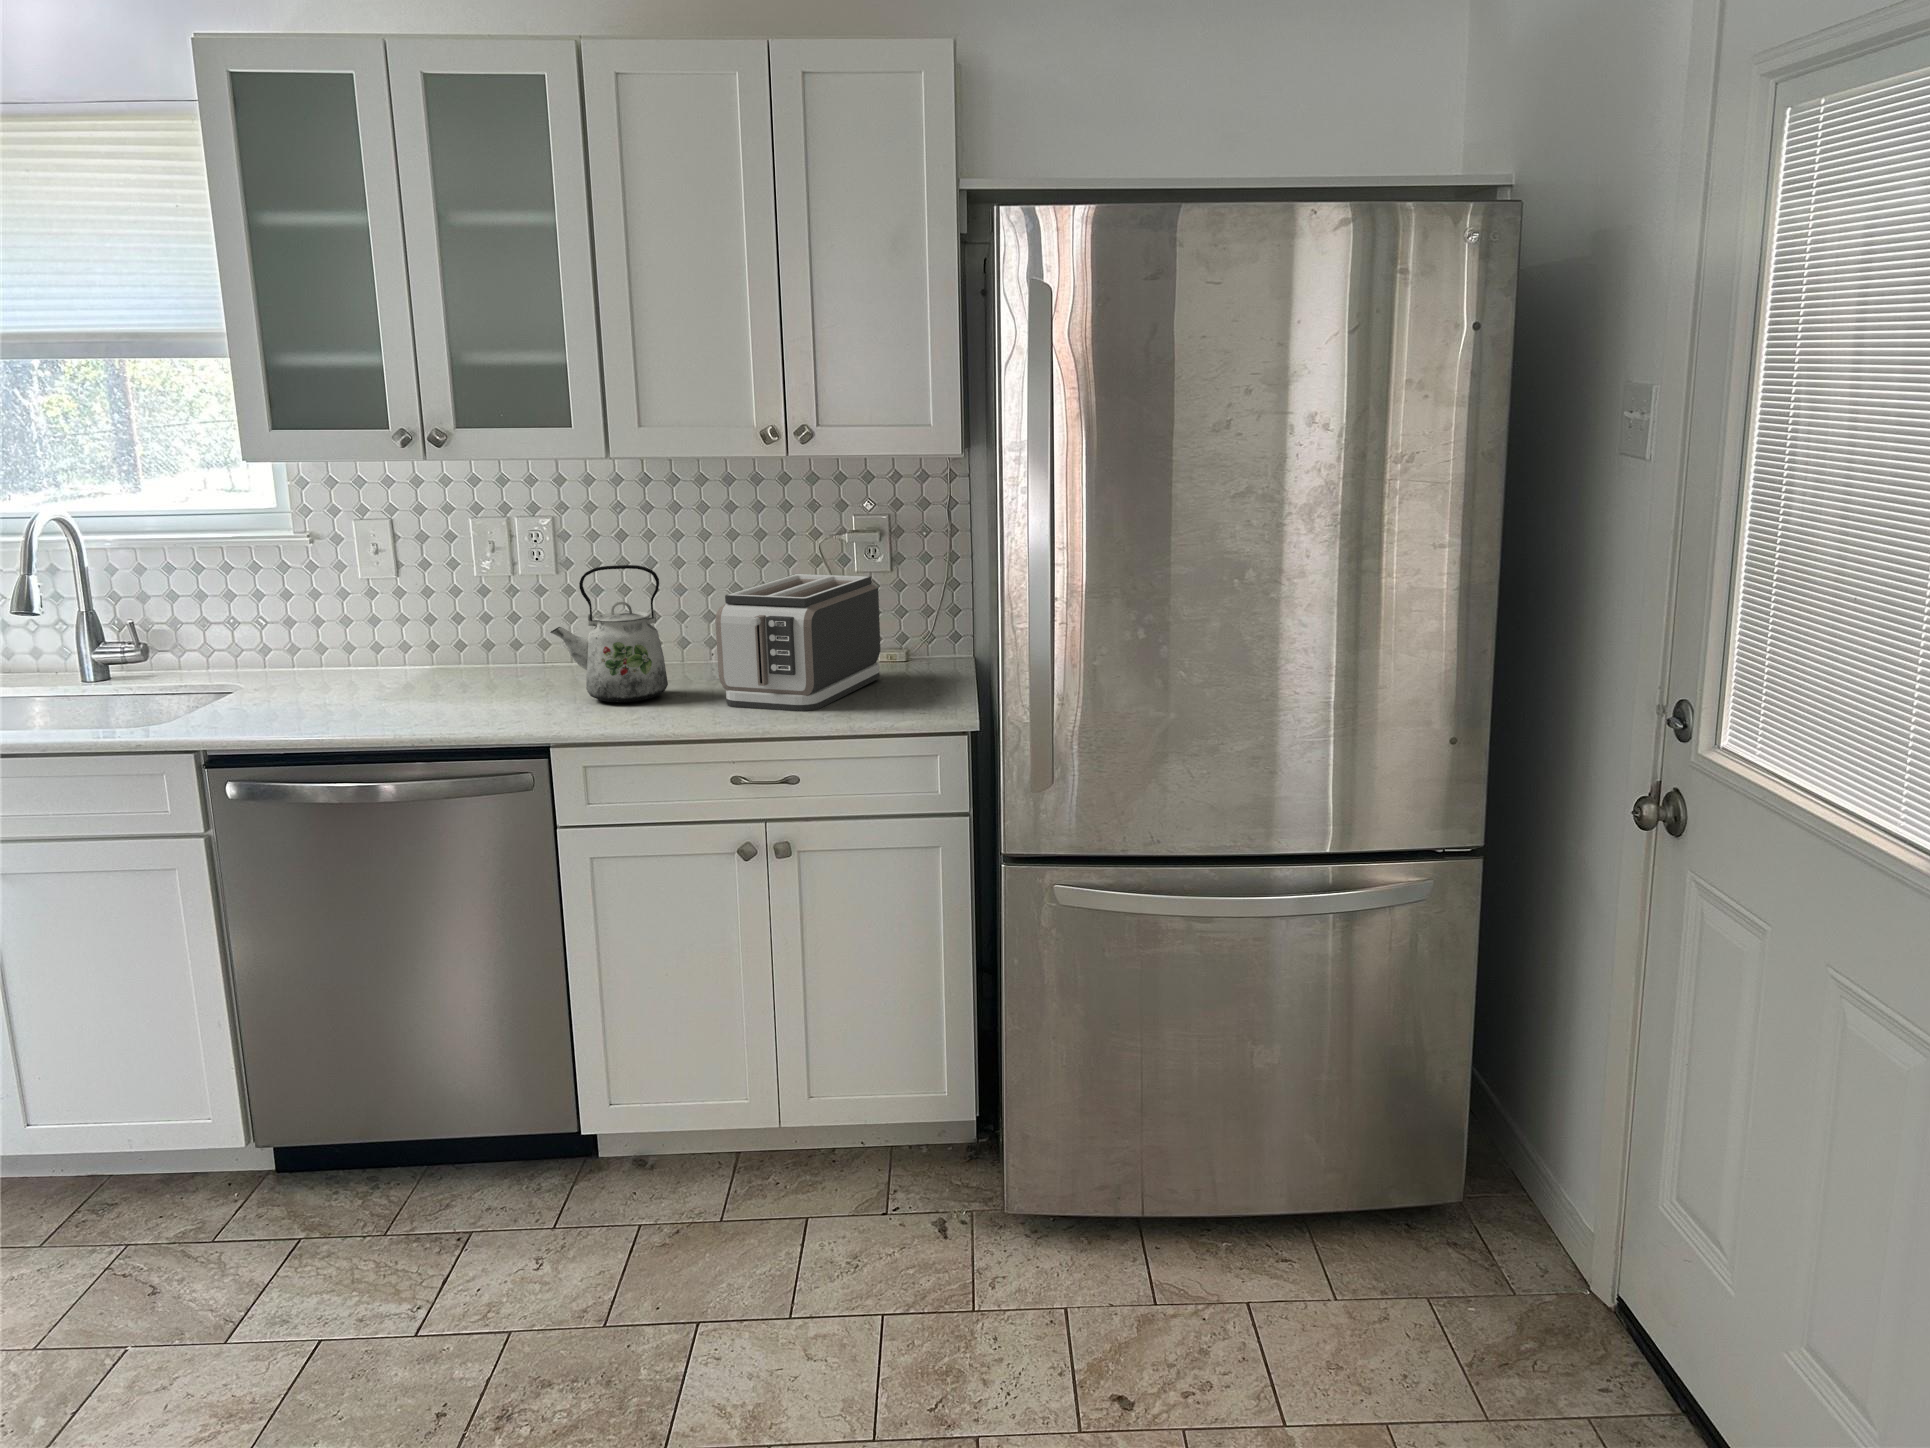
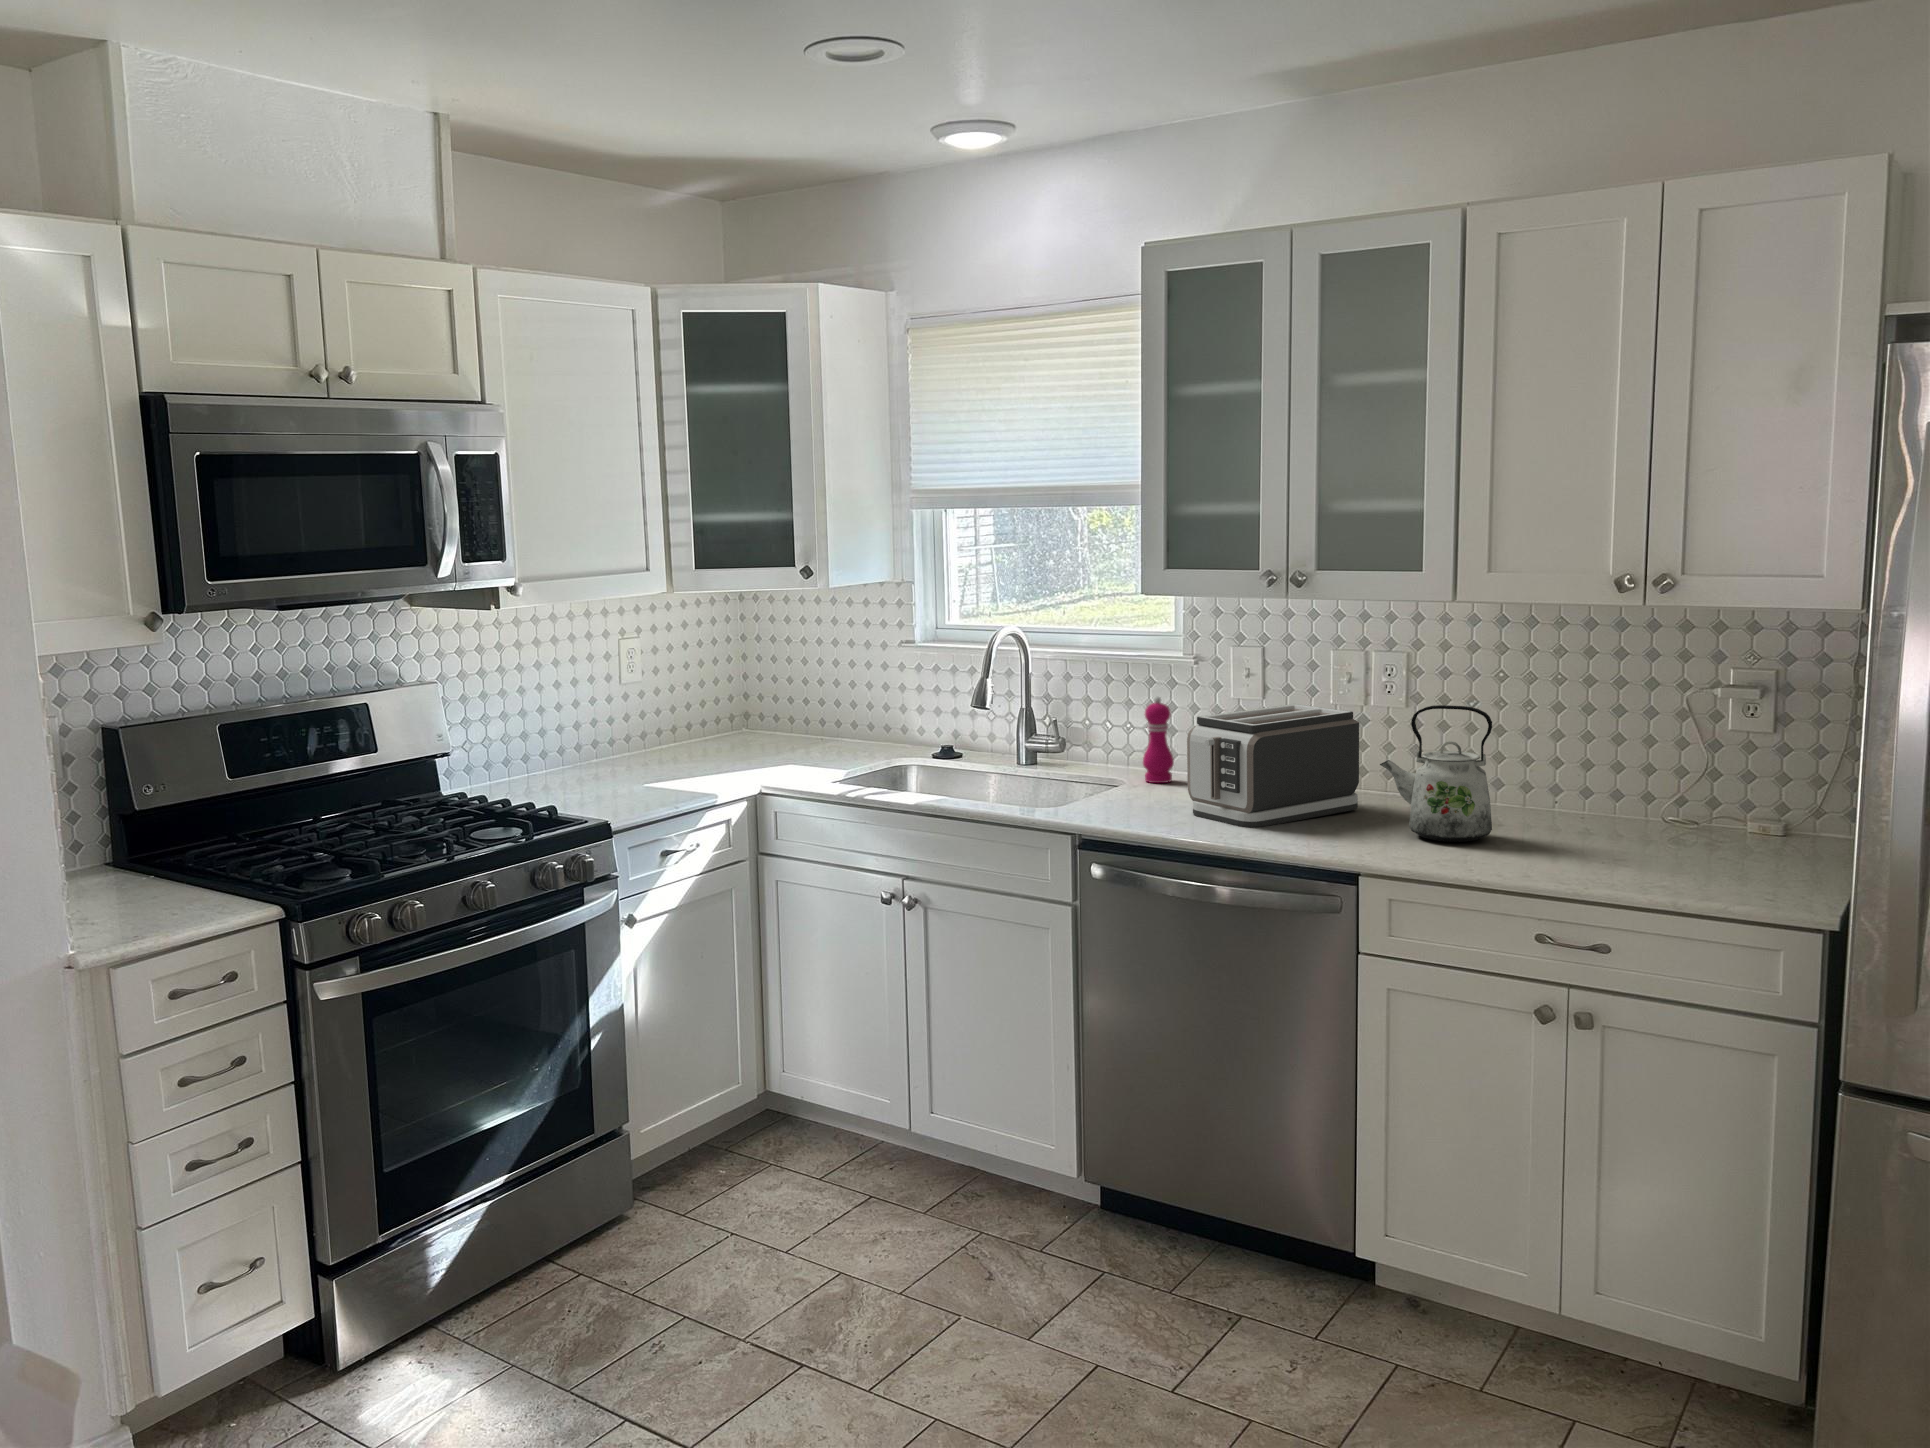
toaster: present [715,574,881,711] -> present [1187,704,1359,828]
pepper mill: none [254,583,298,683] -> present [1143,696,1174,783]

